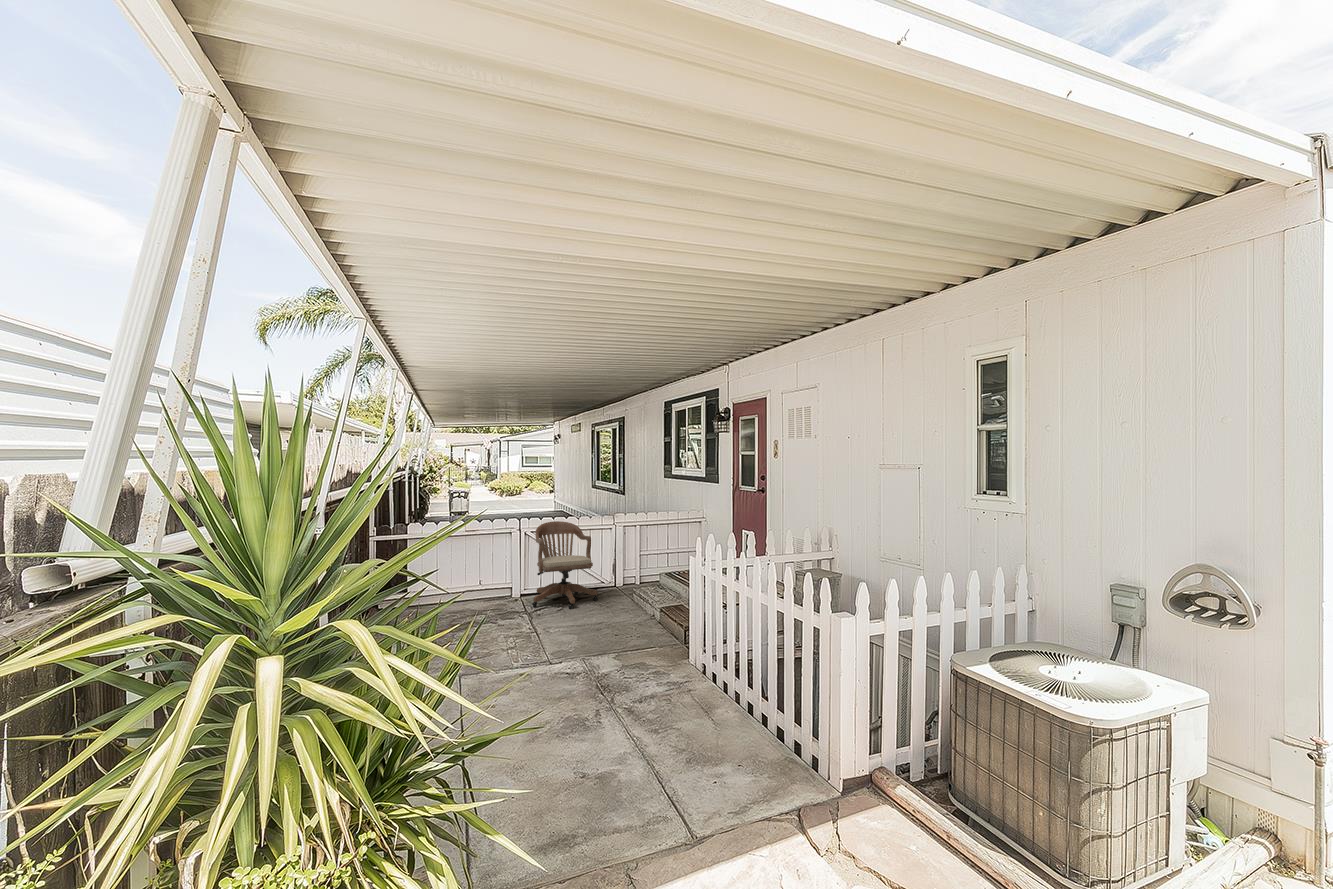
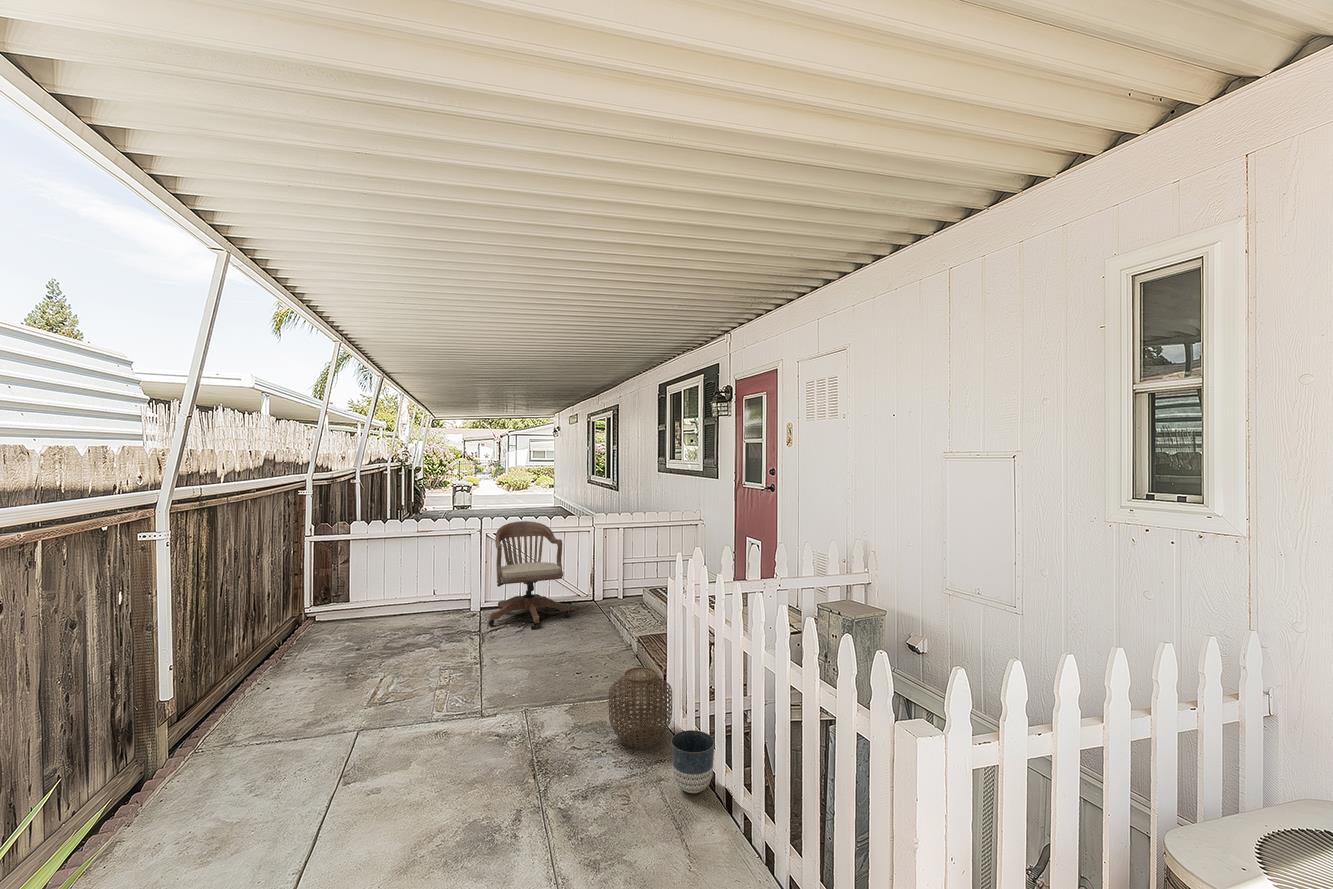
woven basket: none [650,622,695,677] -> present [609,667,672,749]
planter: none [698,658,727,697] -> present [671,730,715,793]

